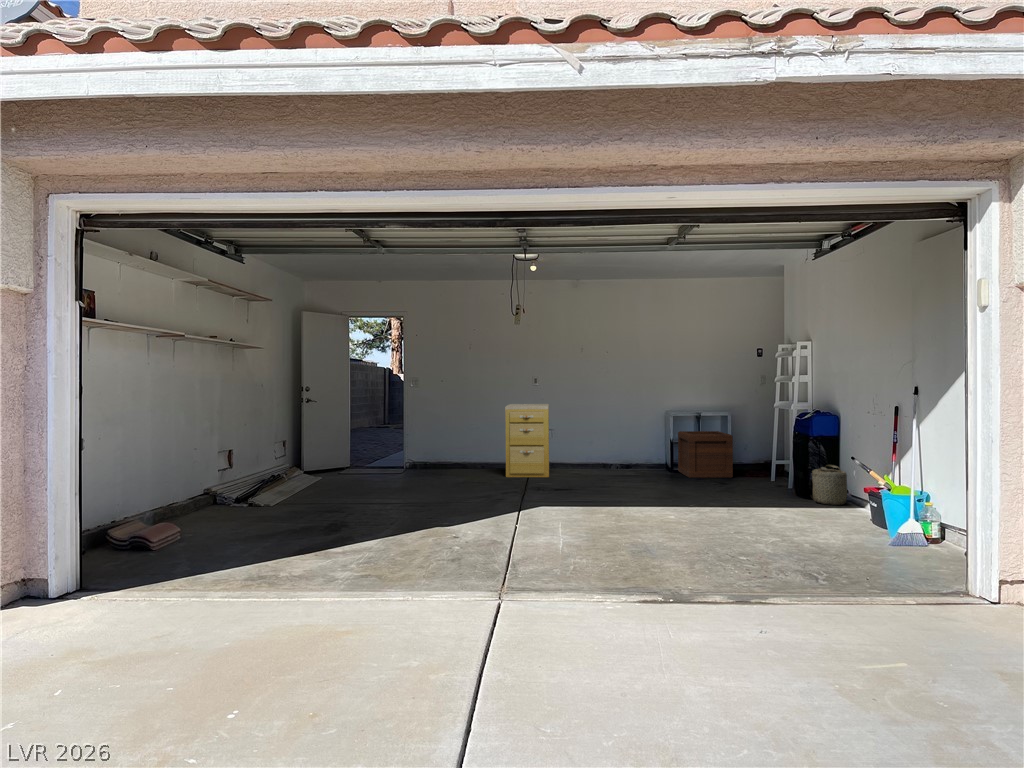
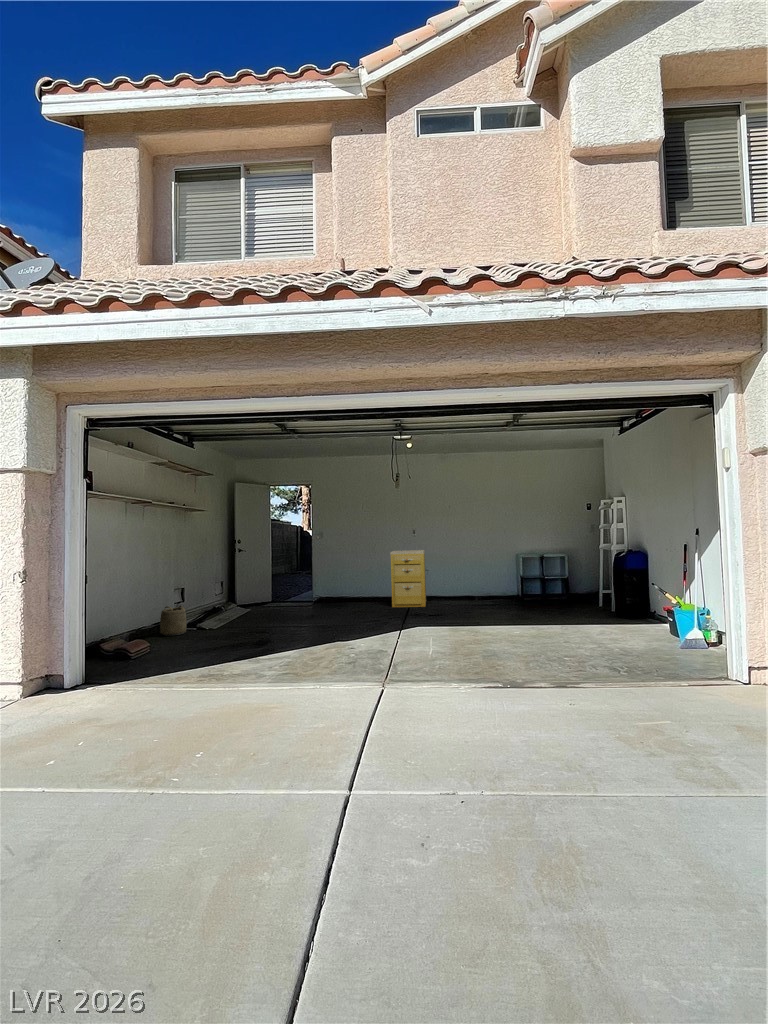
wooden crate: present [678,431,733,478] -> none [526,569,570,606]
basket: present [812,465,847,505] -> present [160,606,187,636]

